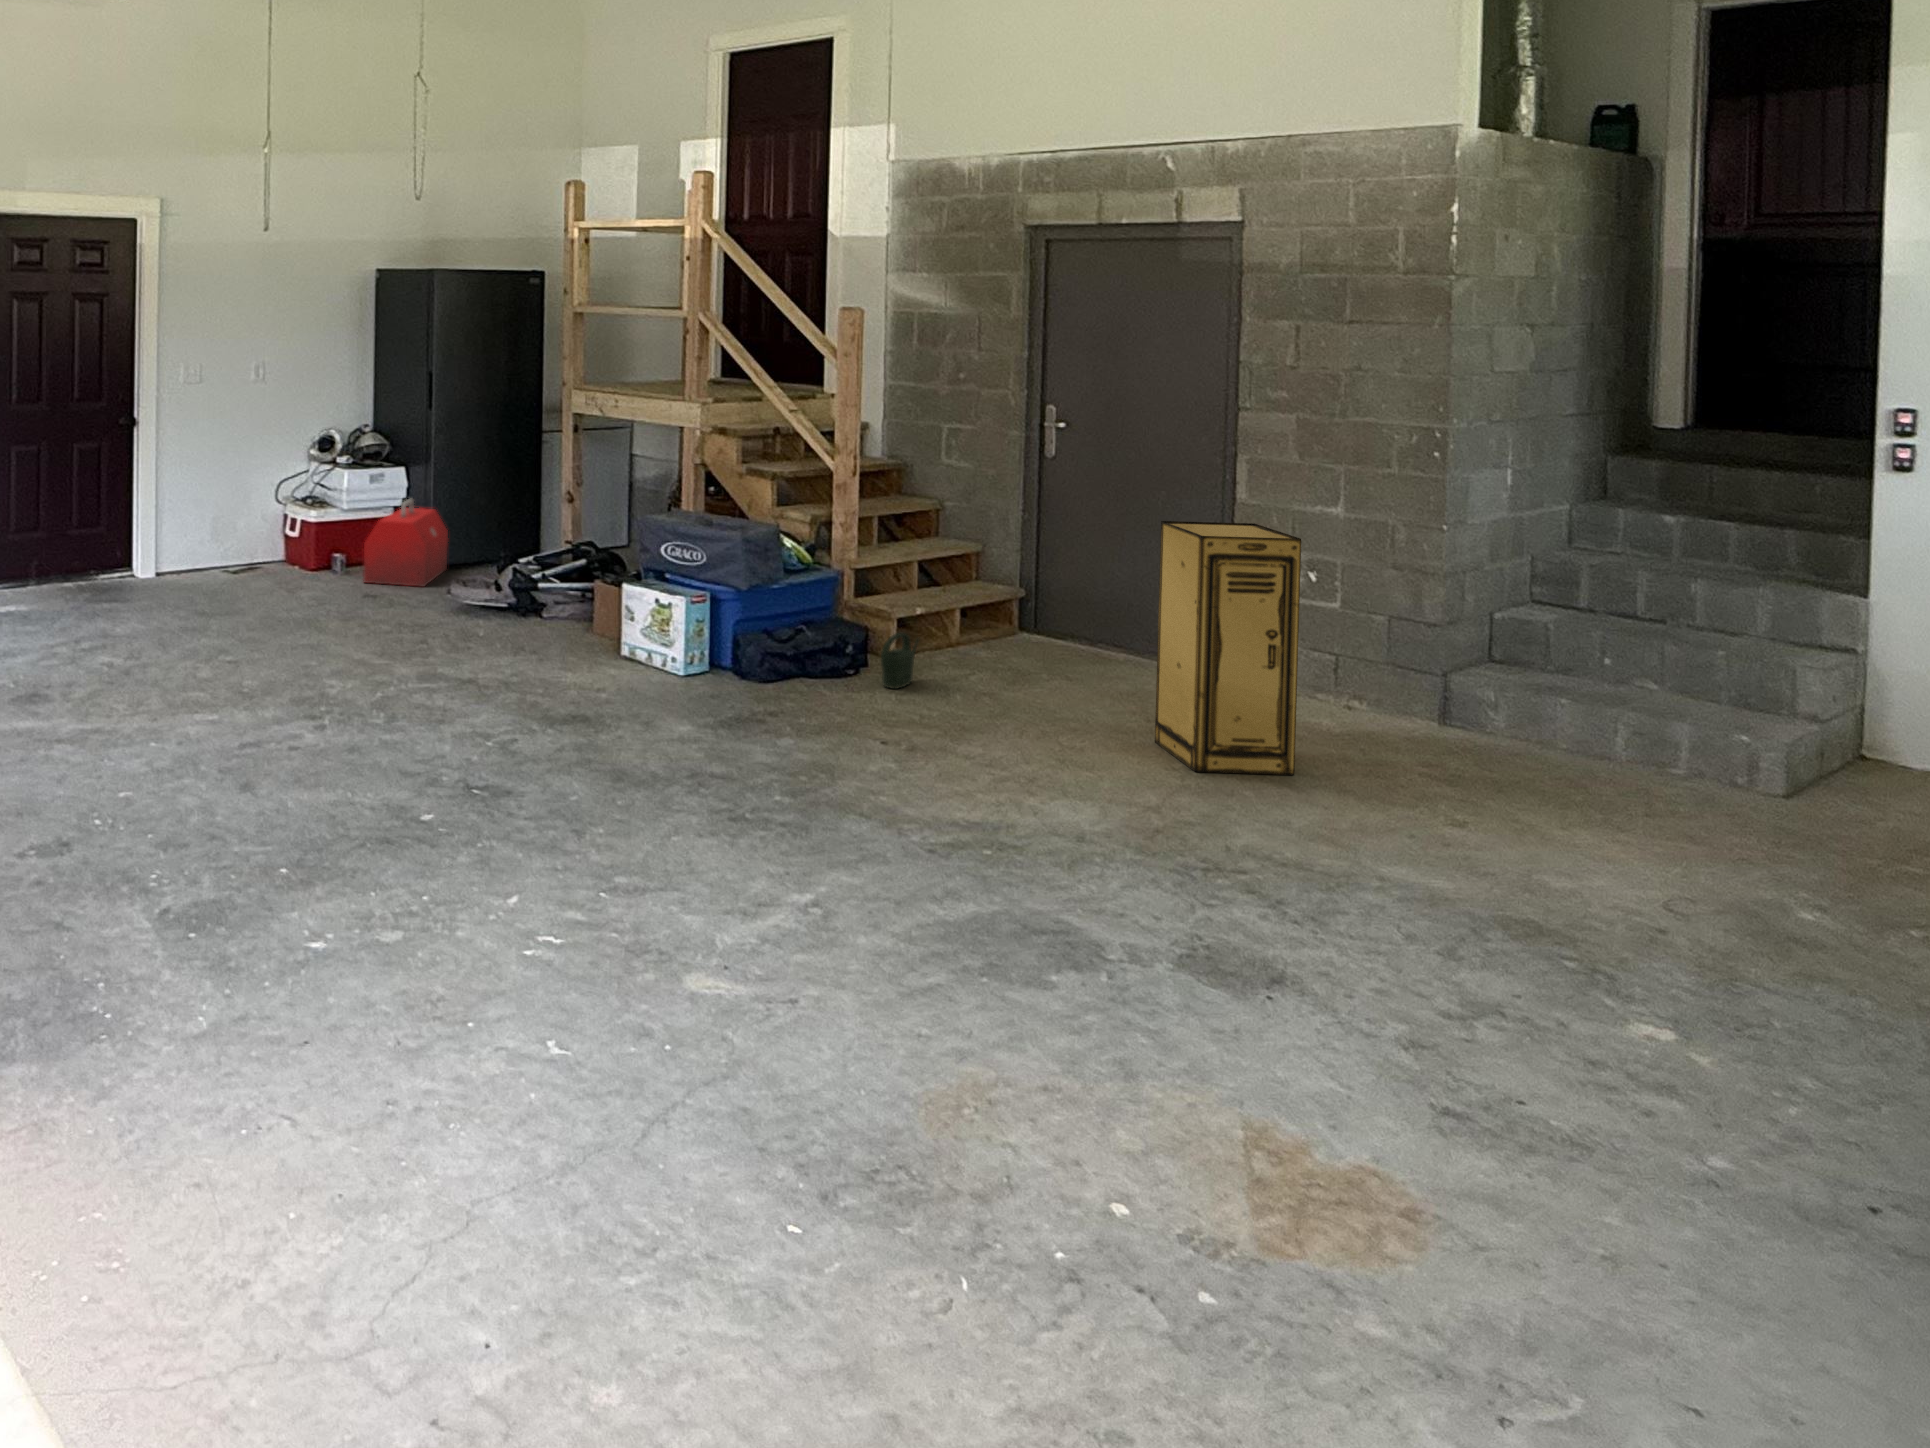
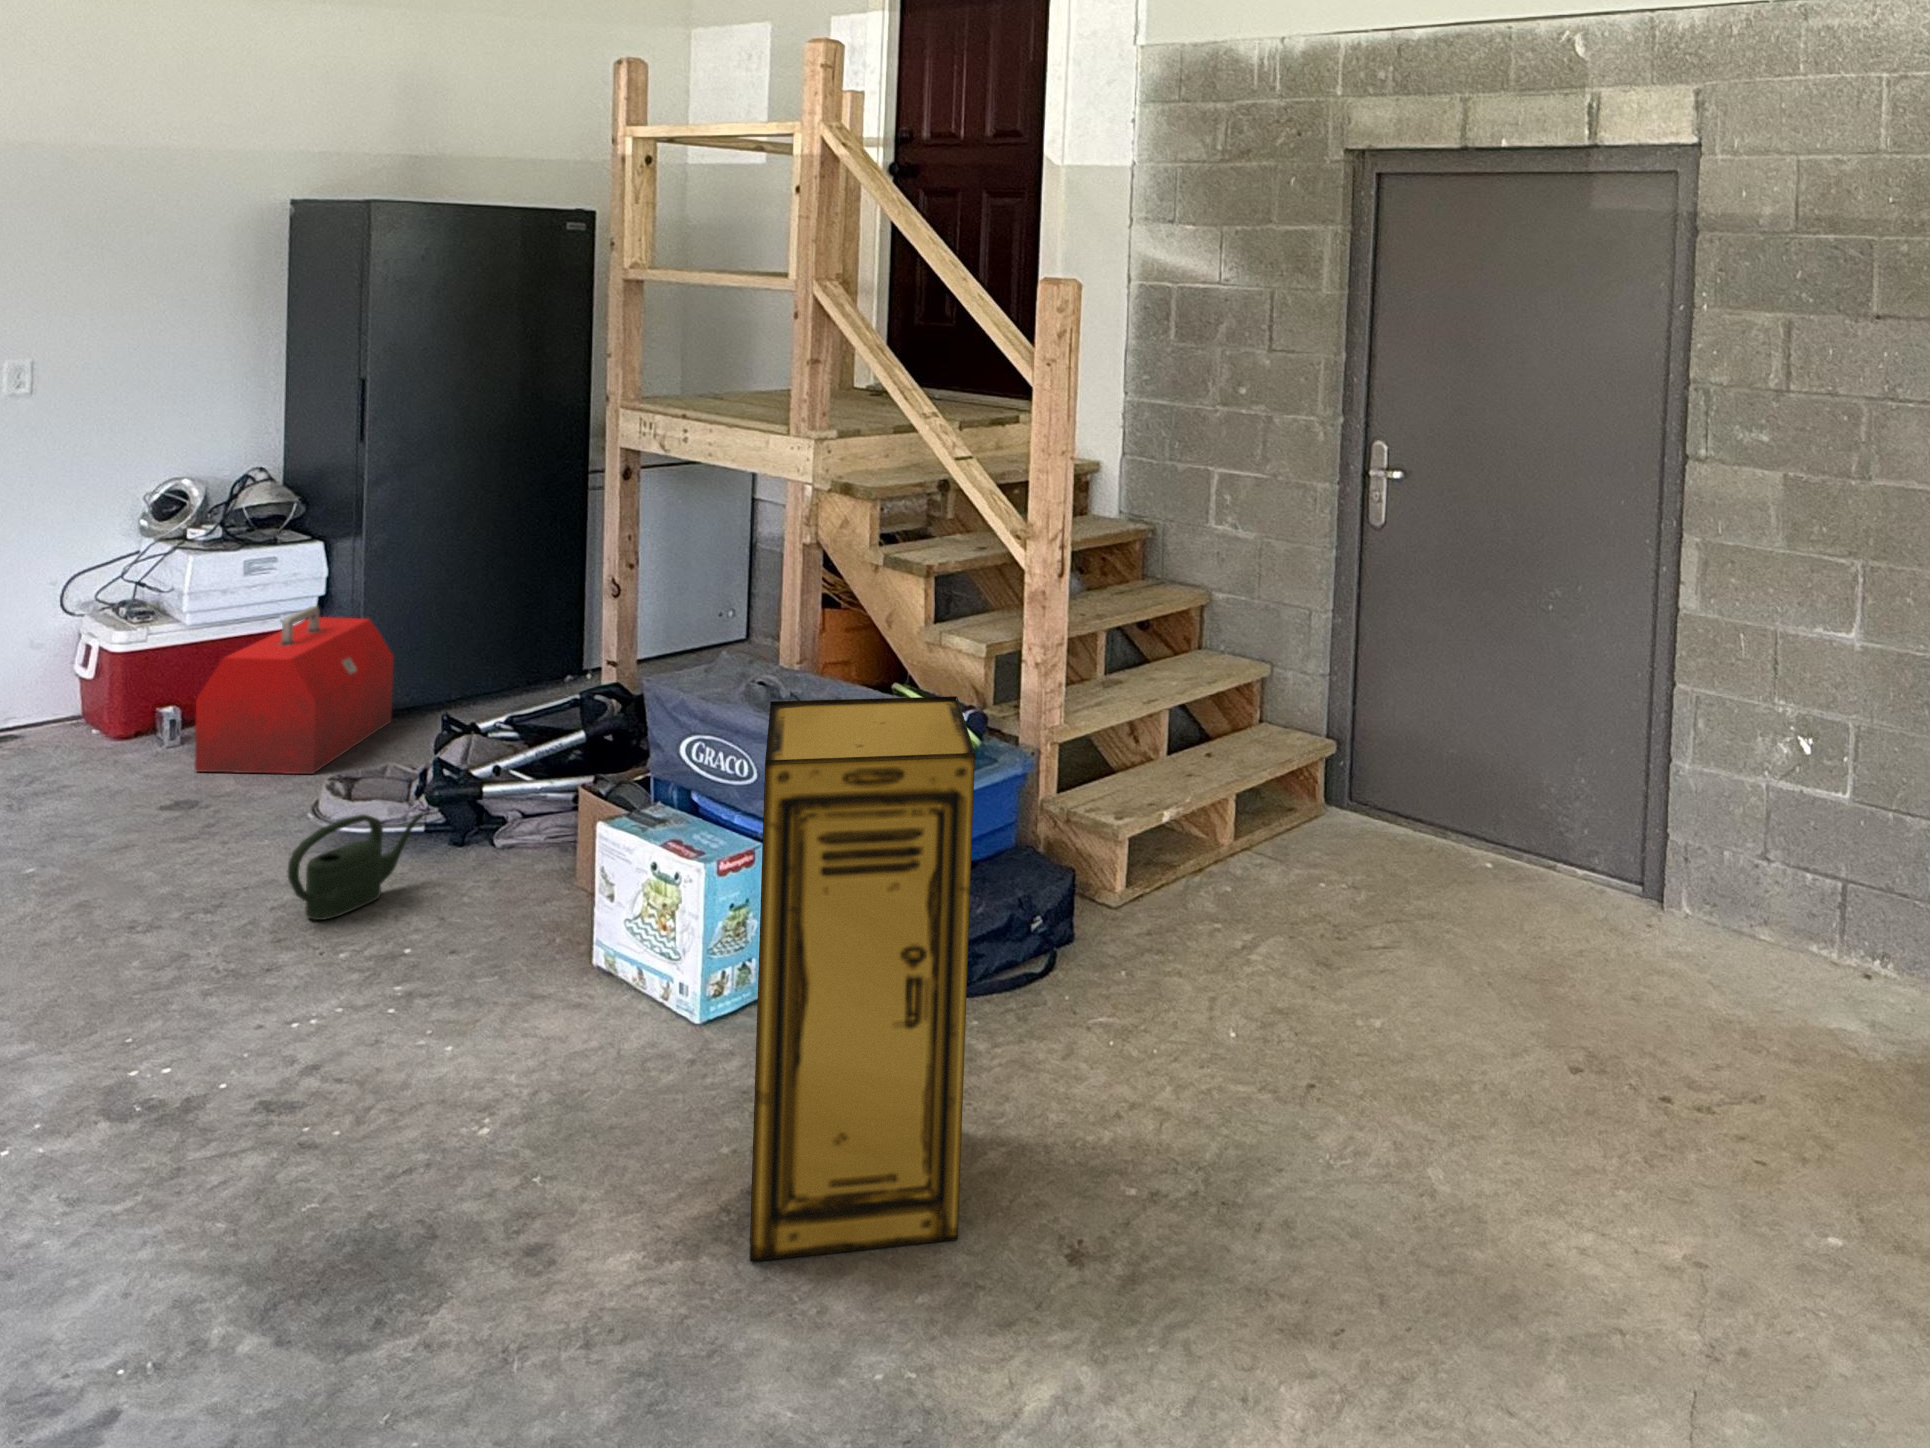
storage cabinet: present [1155,521,1301,775] -> present [750,696,975,1261]
watering can: present [881,633,919,689] -> present [288,814,423,920]

